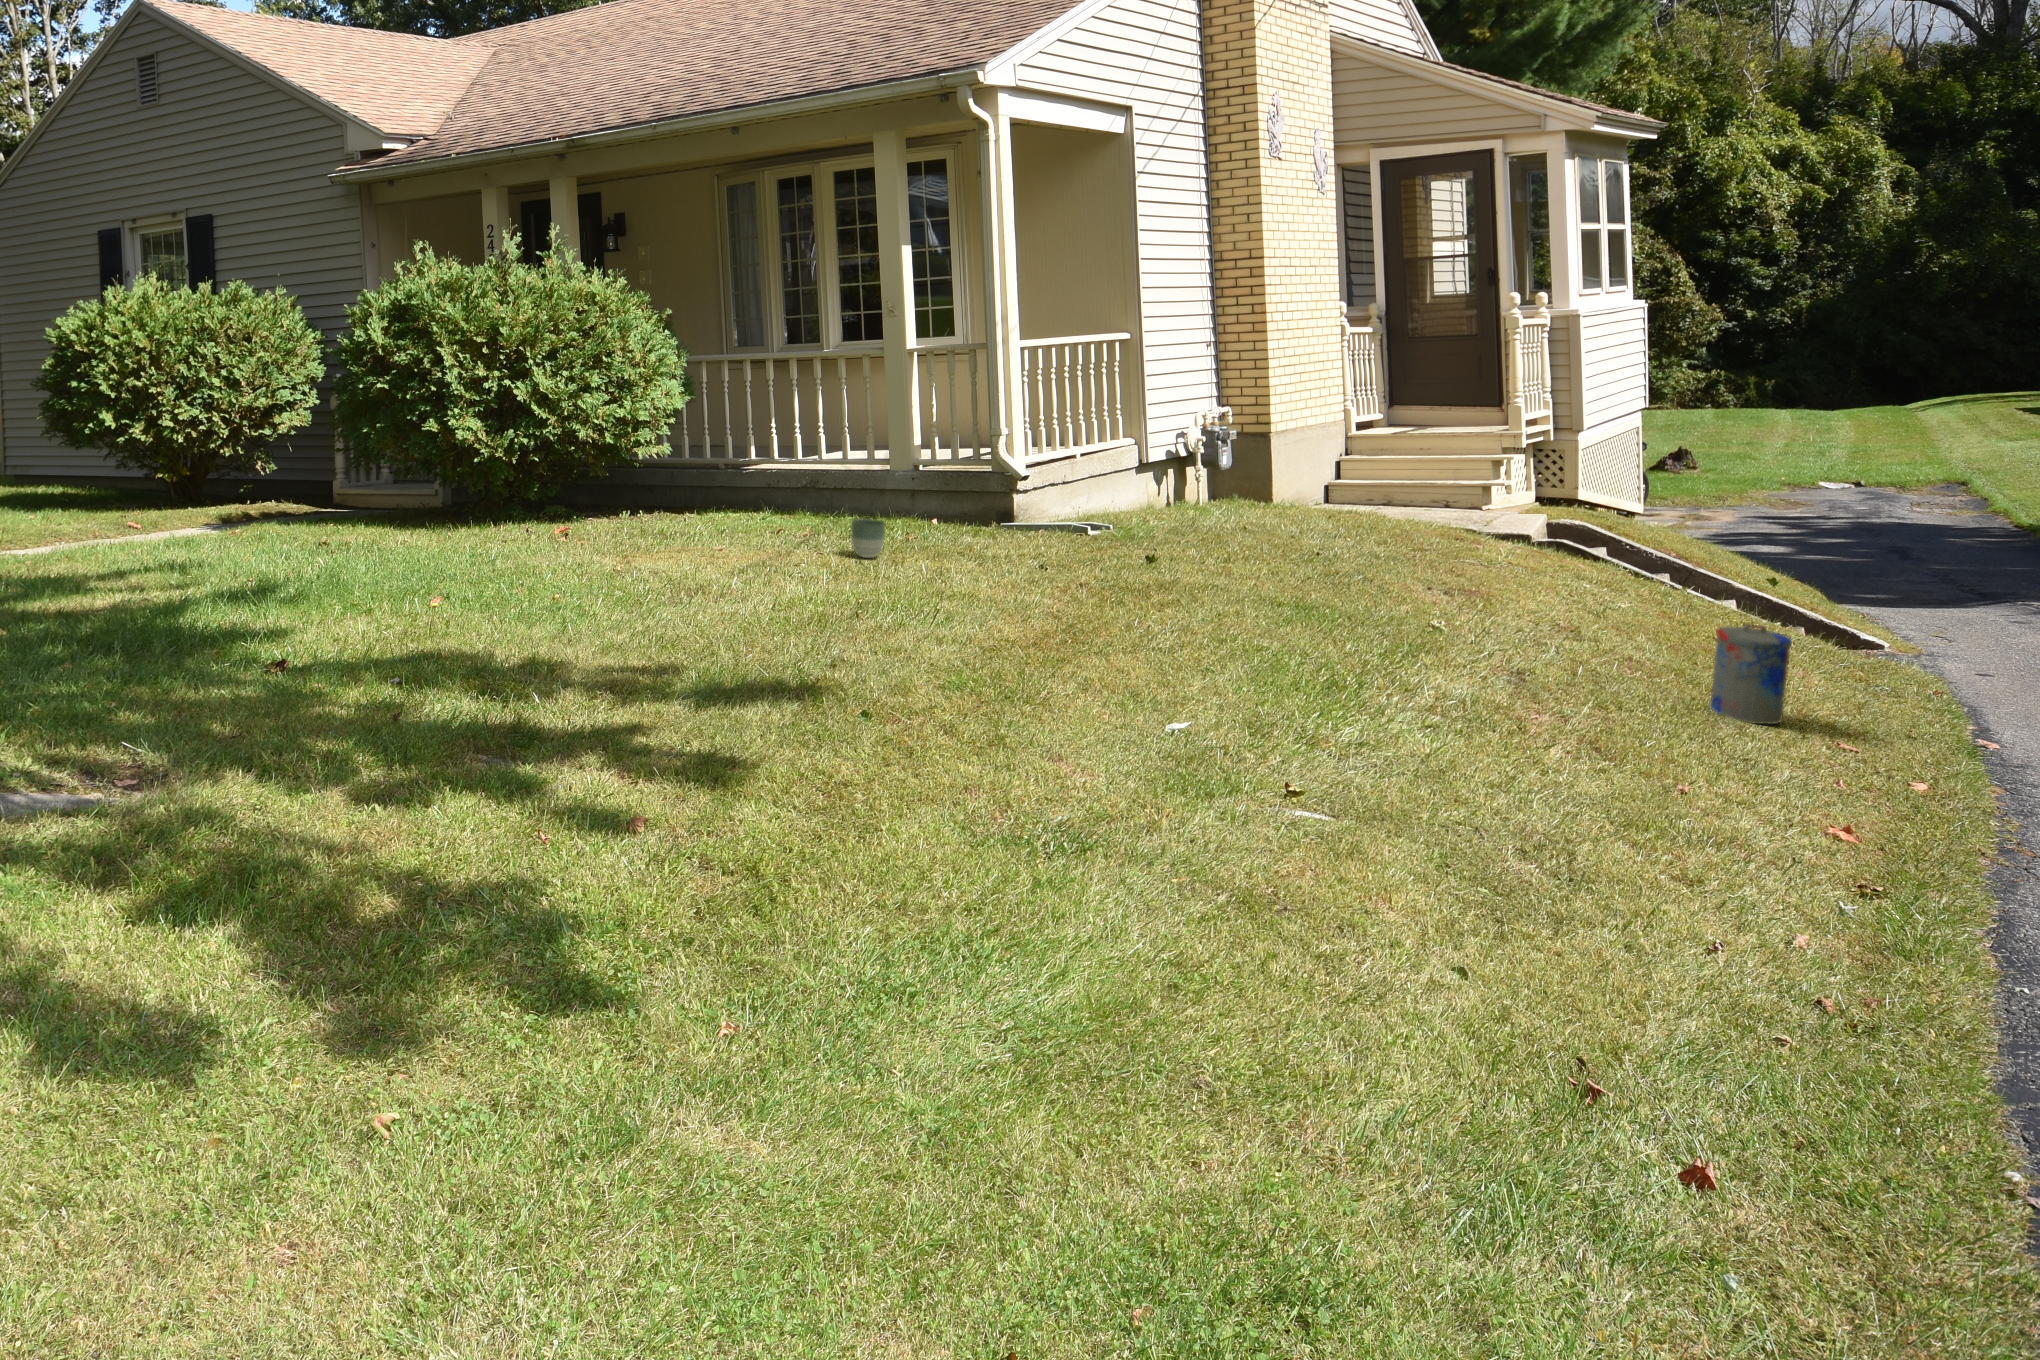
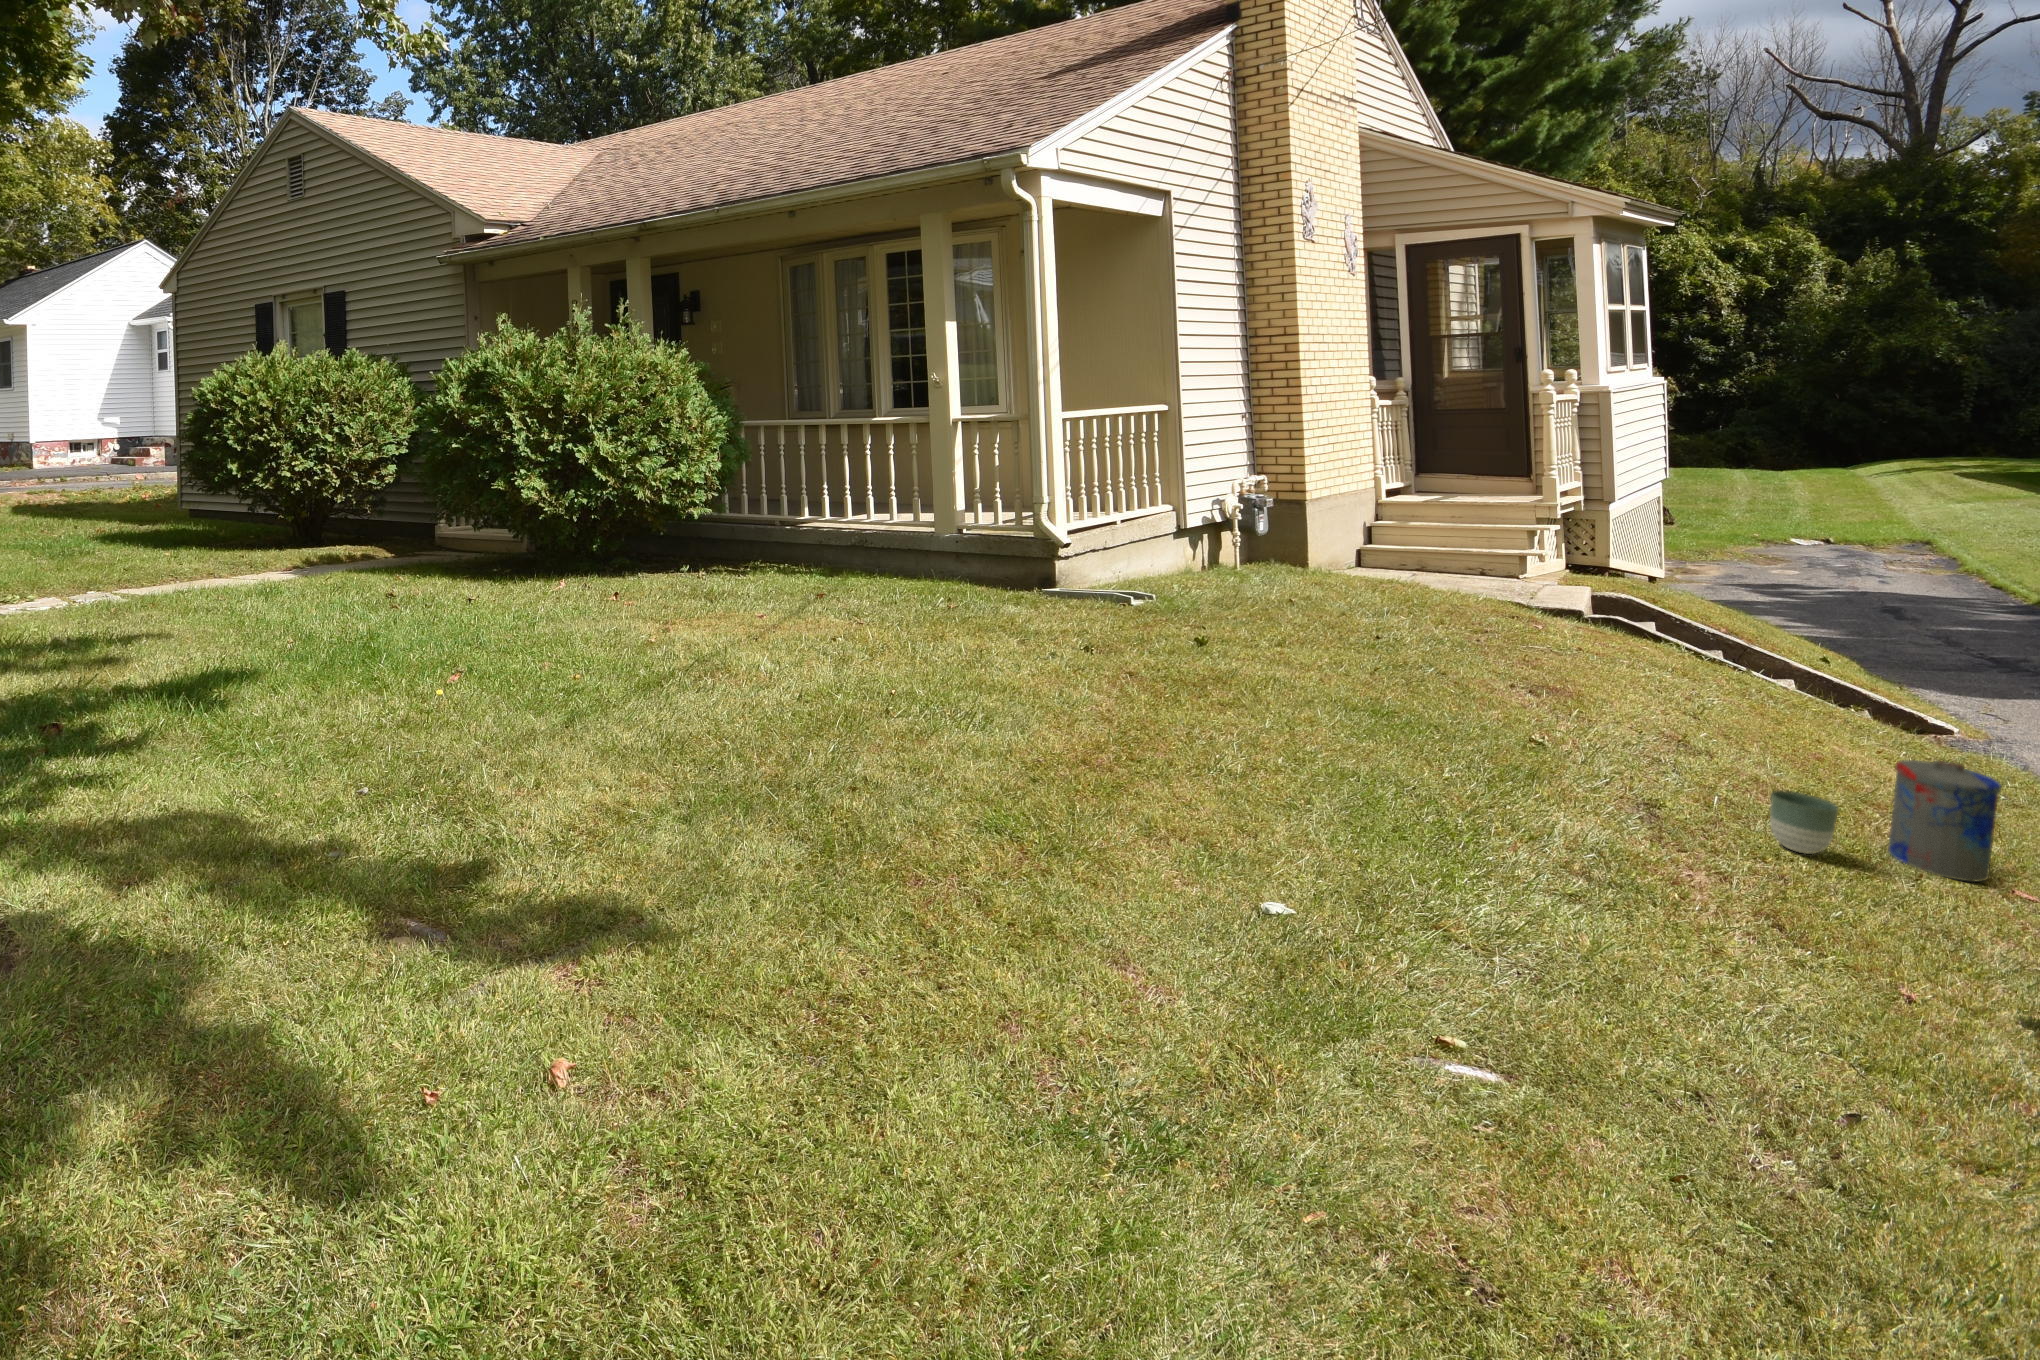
planter: present [851,518,886,558] -> present [1770,790,1838,854]

